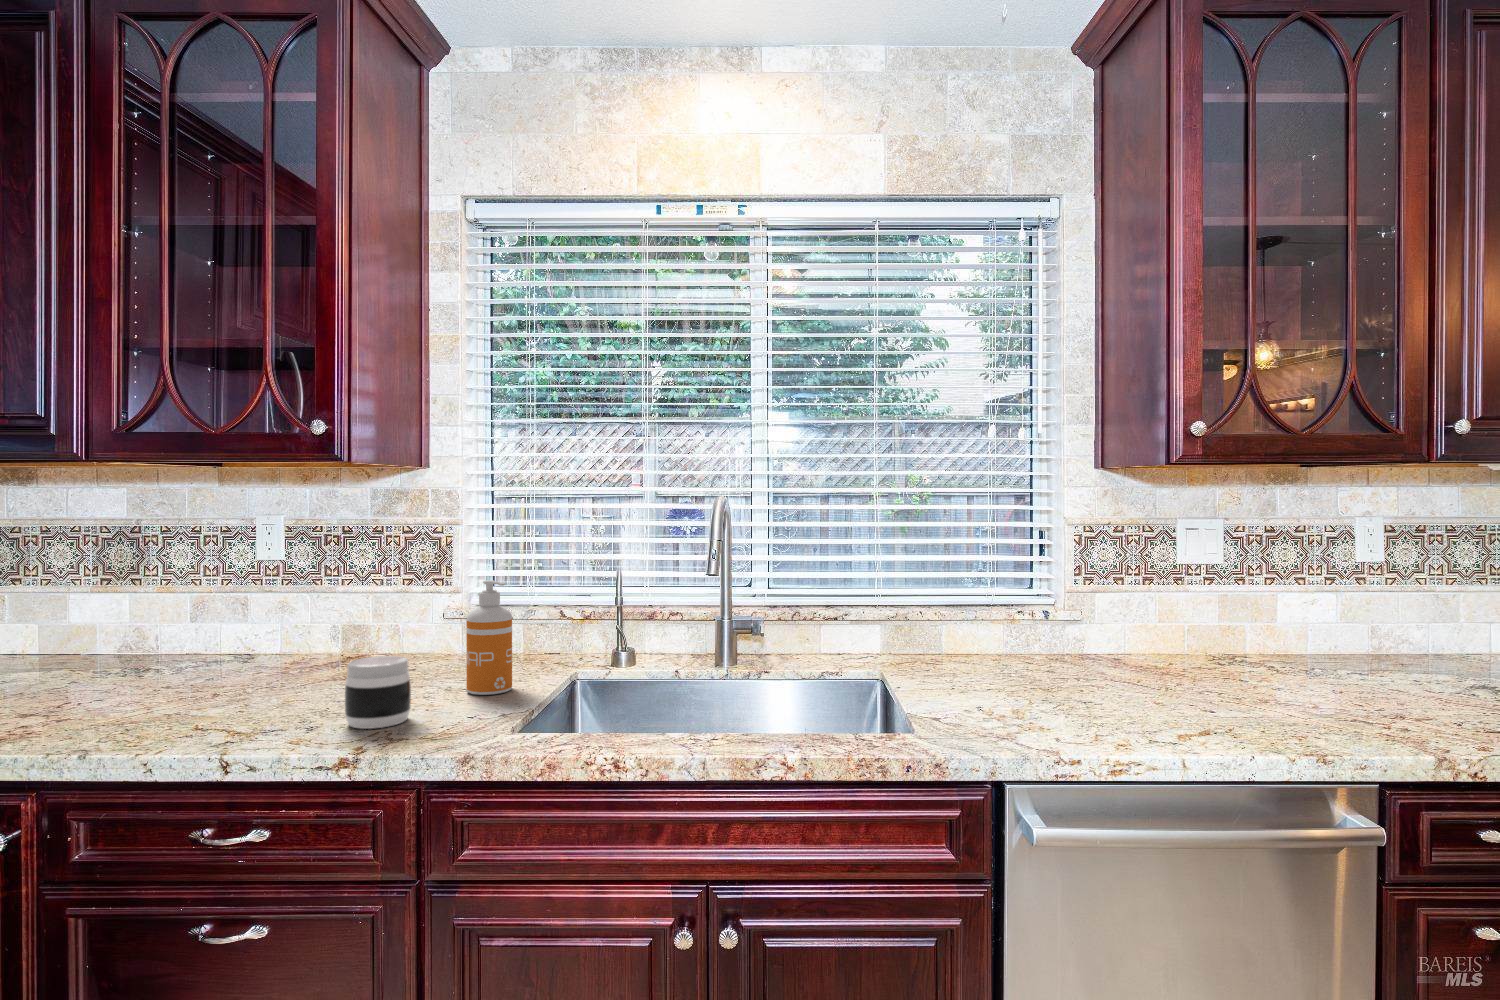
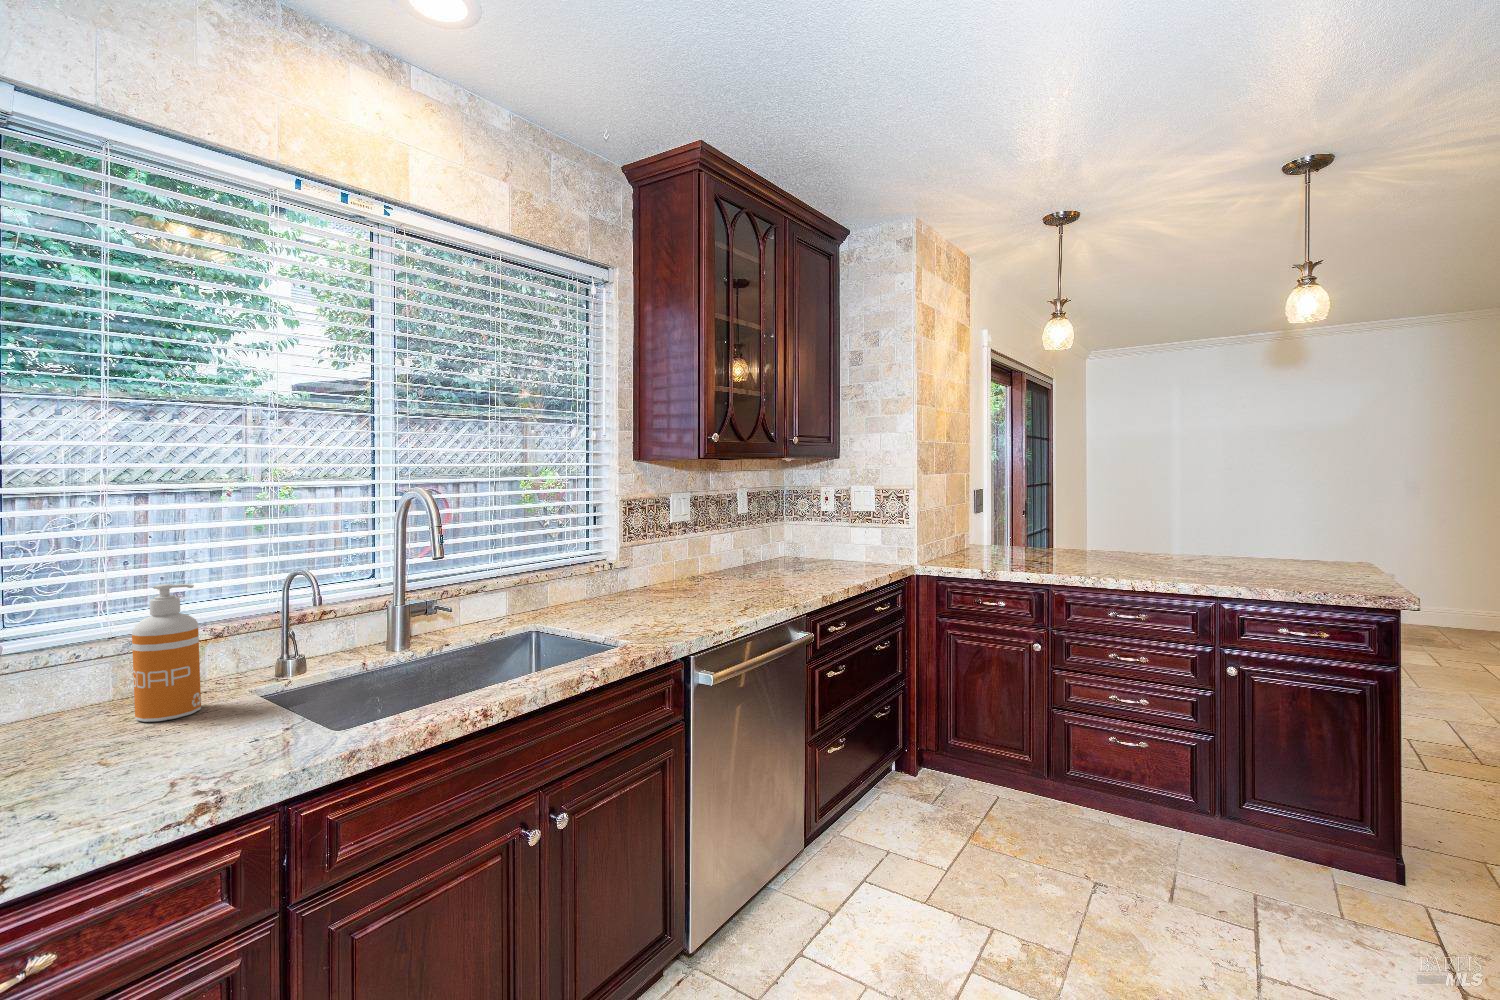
jar: present [345,656,411,729] -> none [56,686,159,785]

